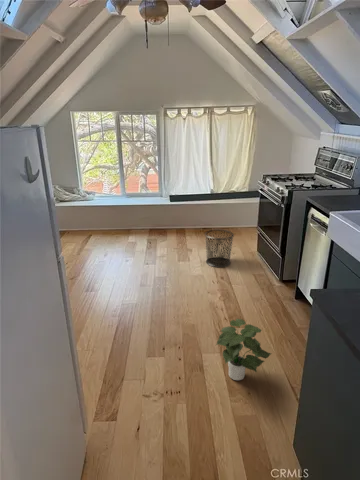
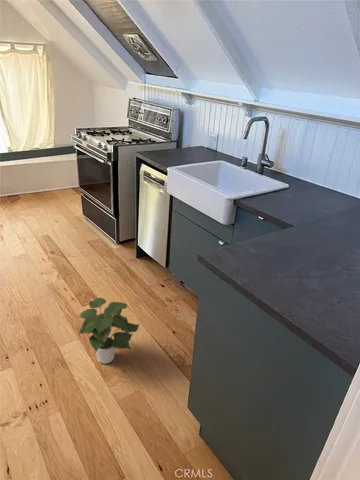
waste bin: present [205,229,234,267] -> none [19,196,56,241]

